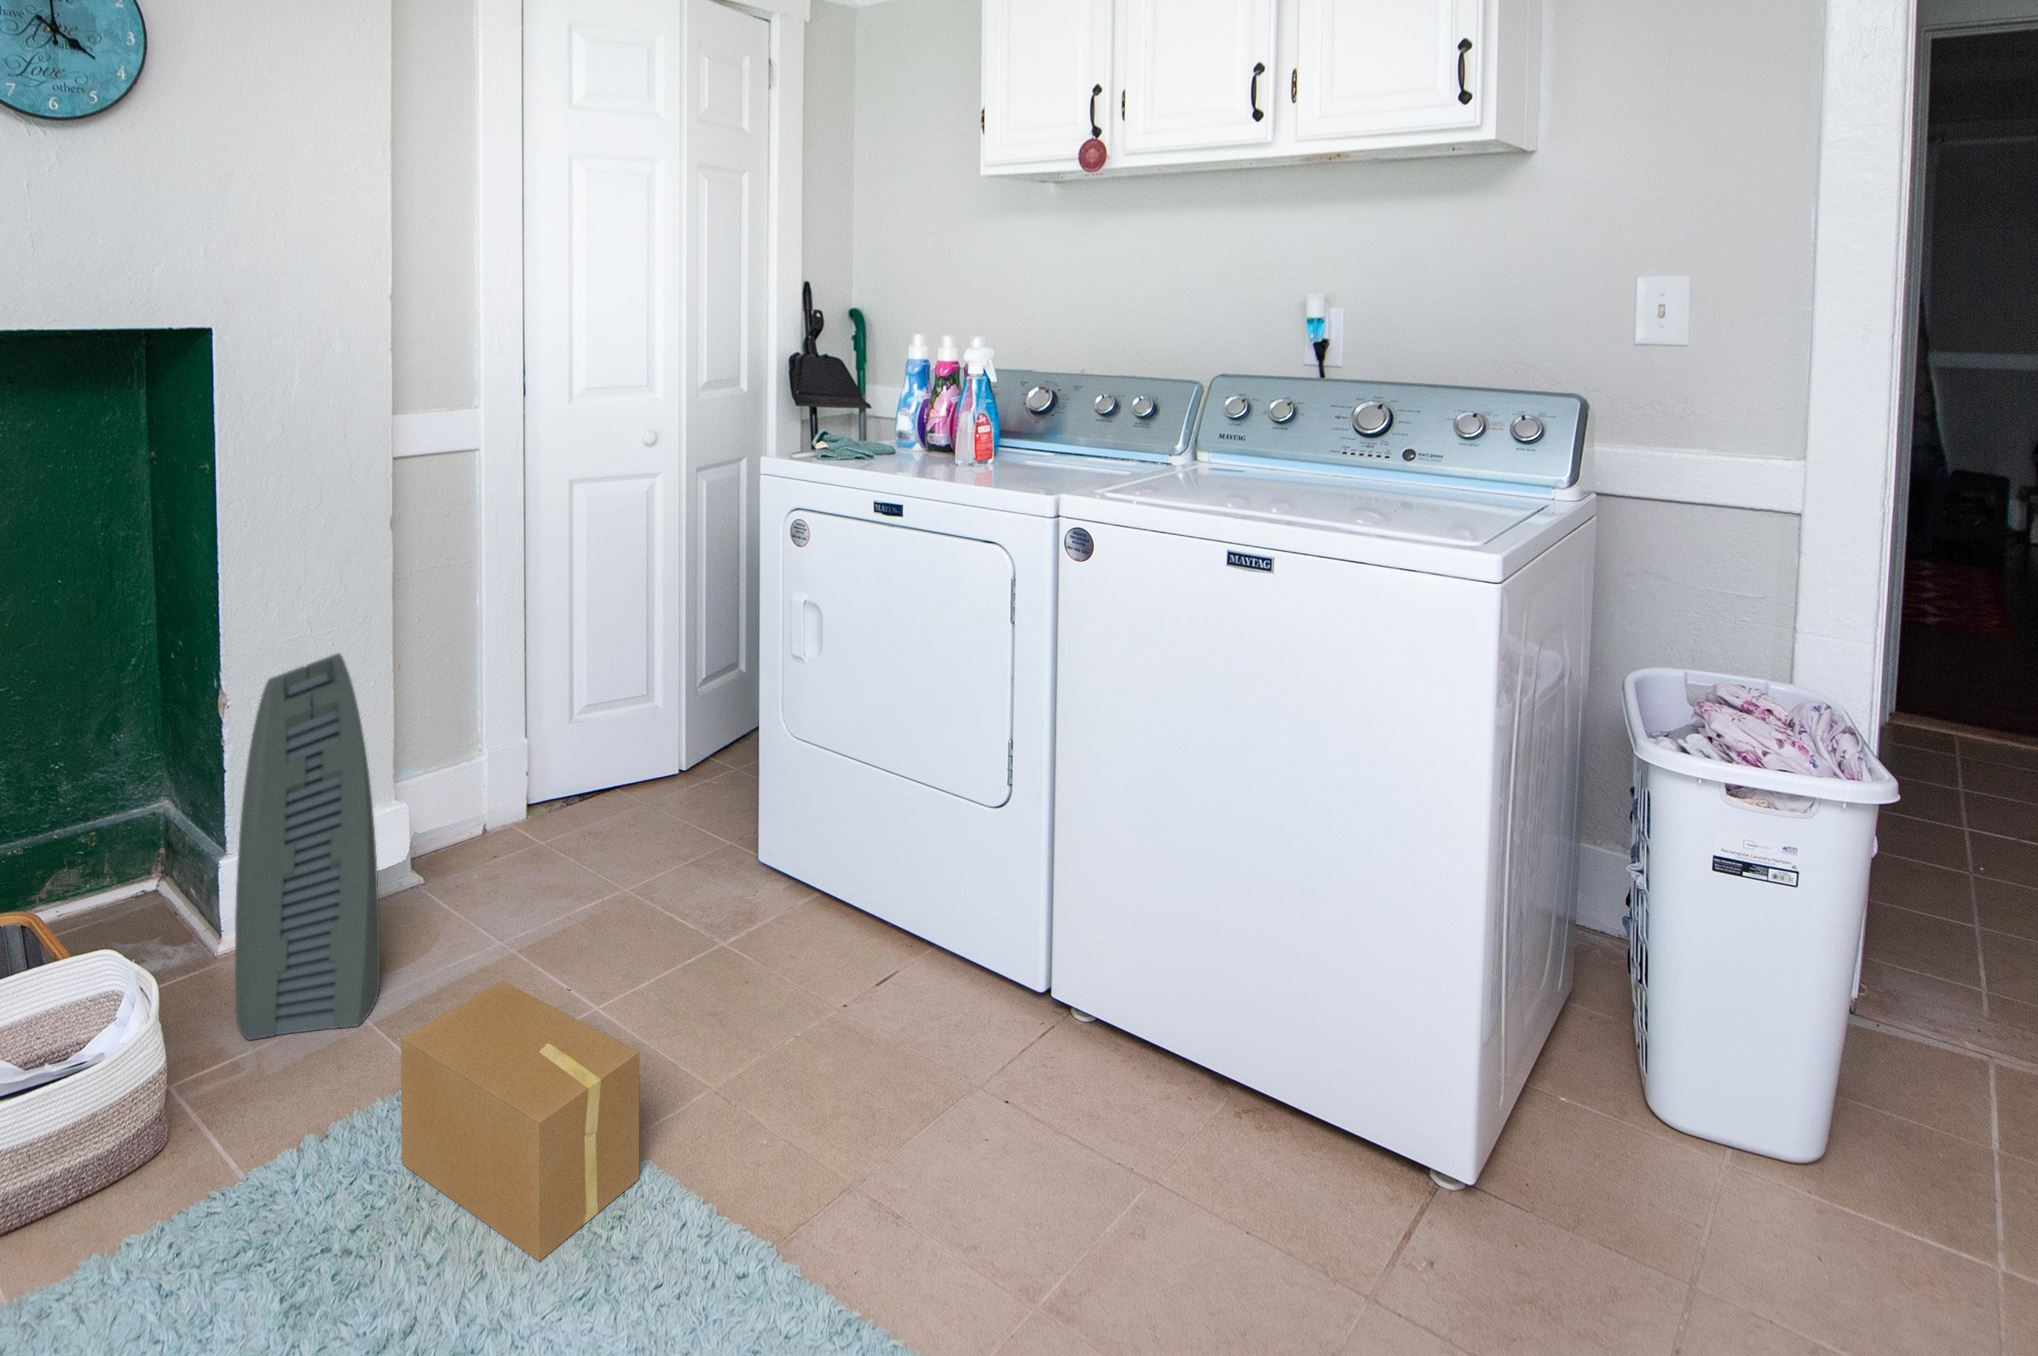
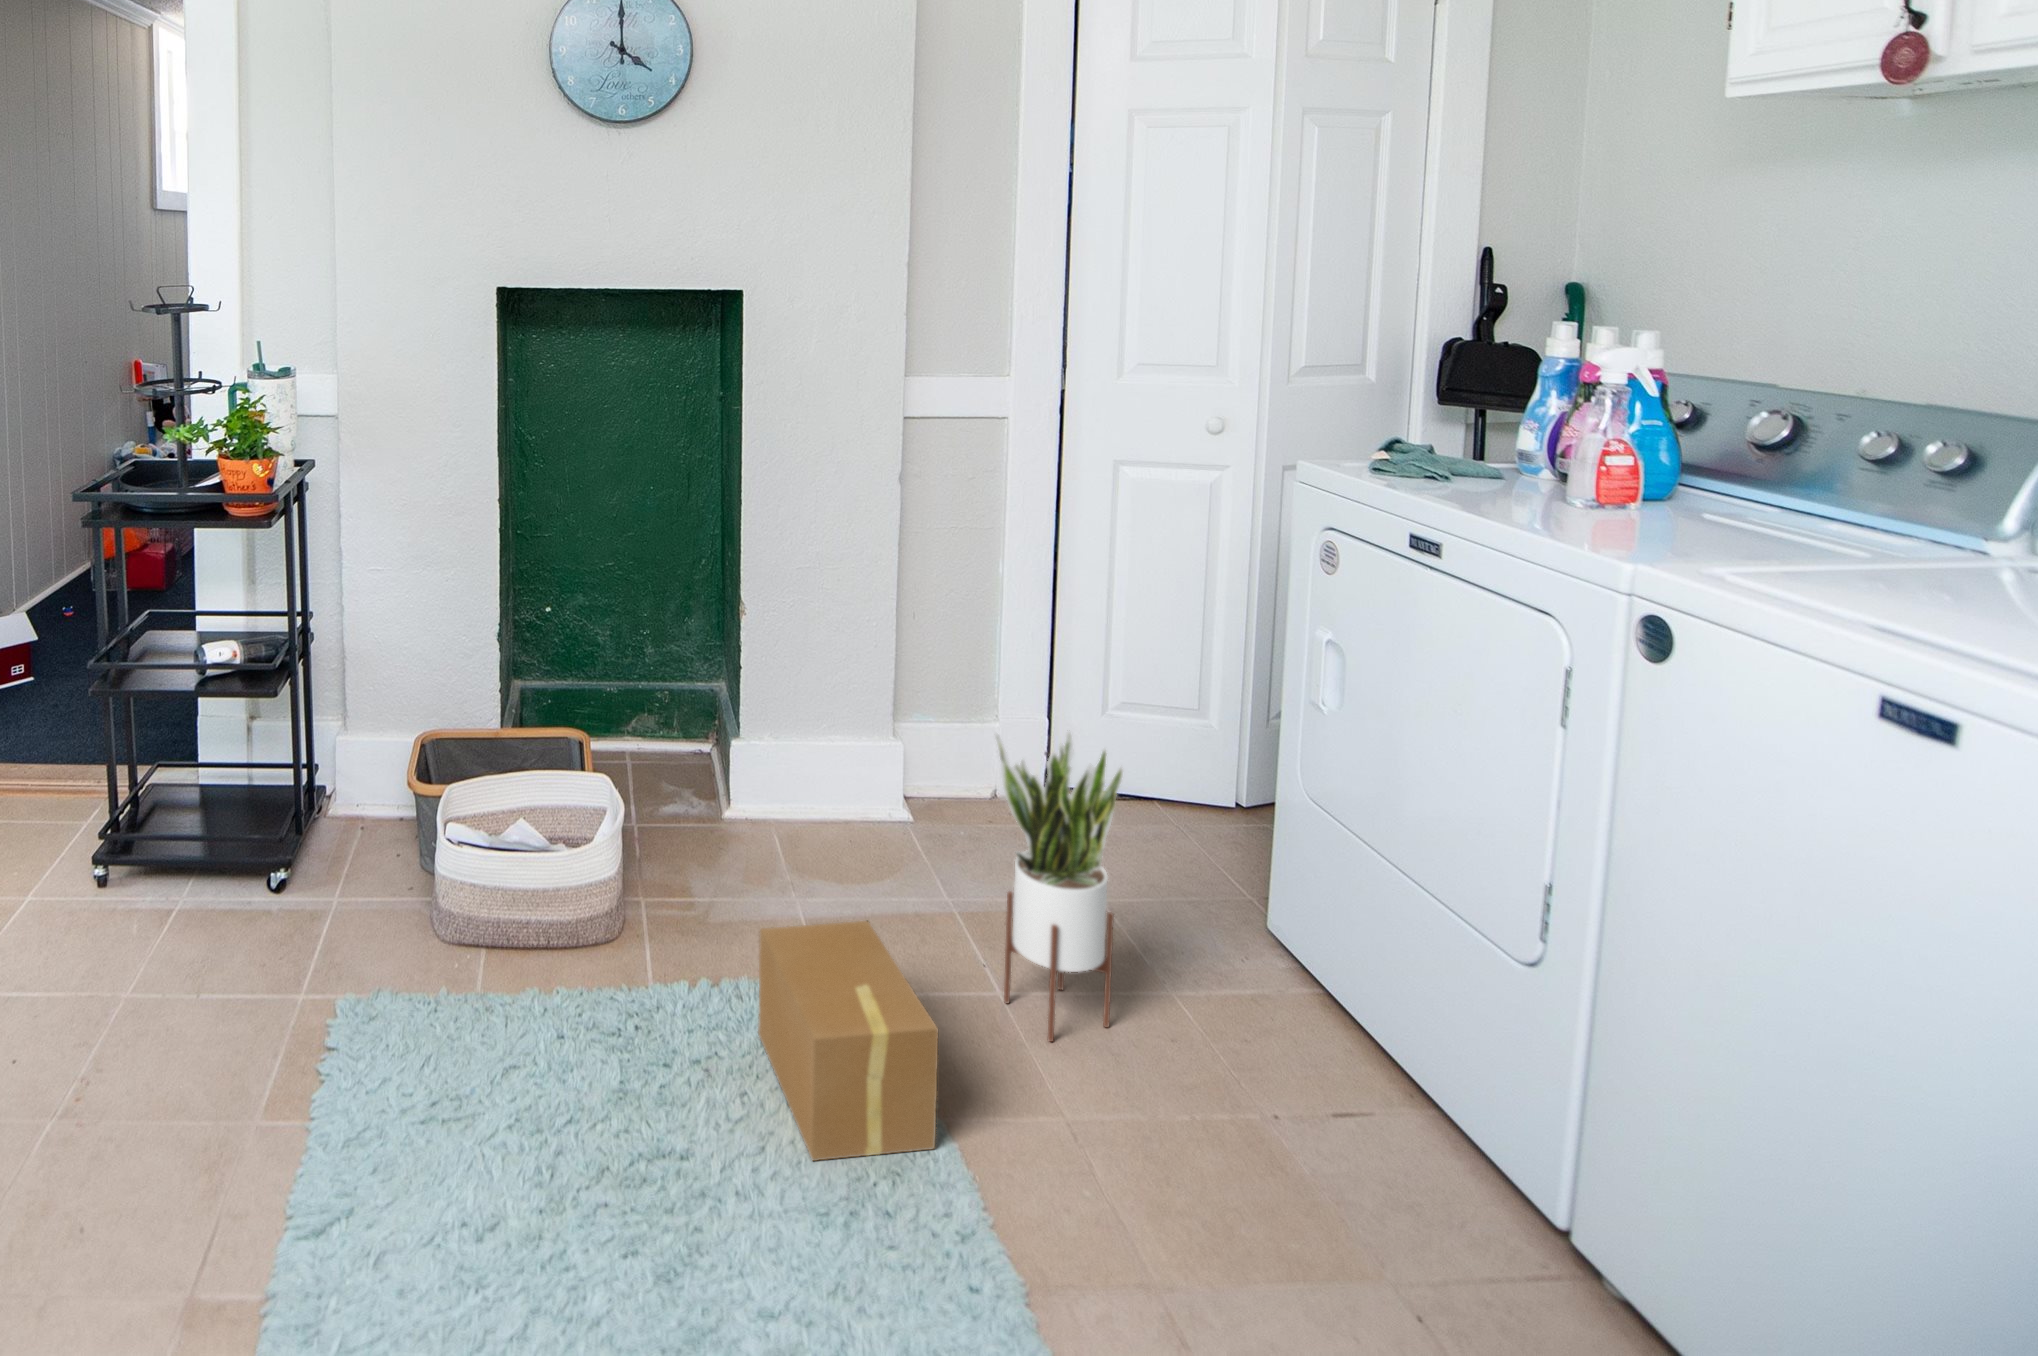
air purifier: present [235,653,380,1040] -> none [708,590,834,920]
potted plant: none [600,724,700,1027] -> present [995,731,1123,1042]

